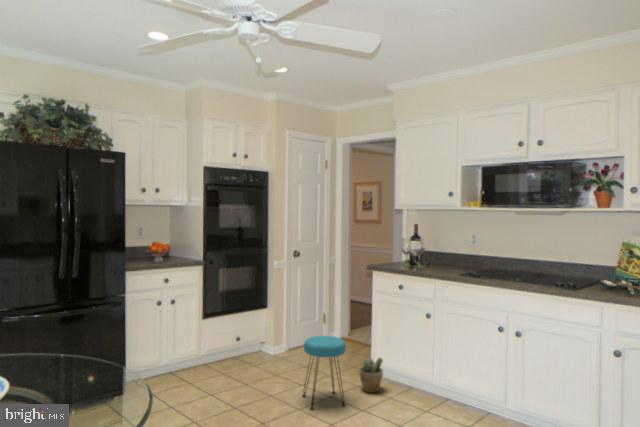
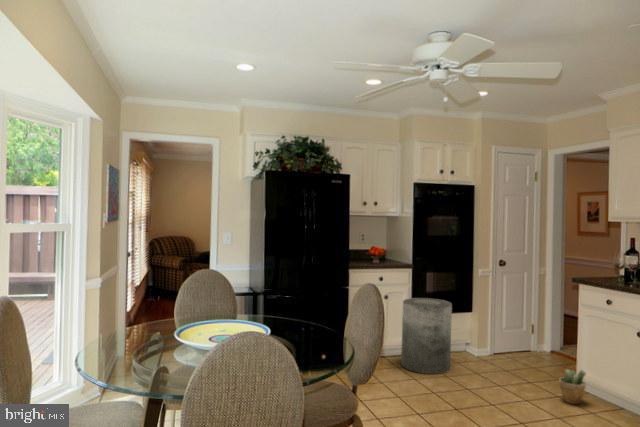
trash can: none [192,298,249,386] -> present [401,298,452,374]
stool: present [303,336,346,409] -> none [498,340,542,409]

